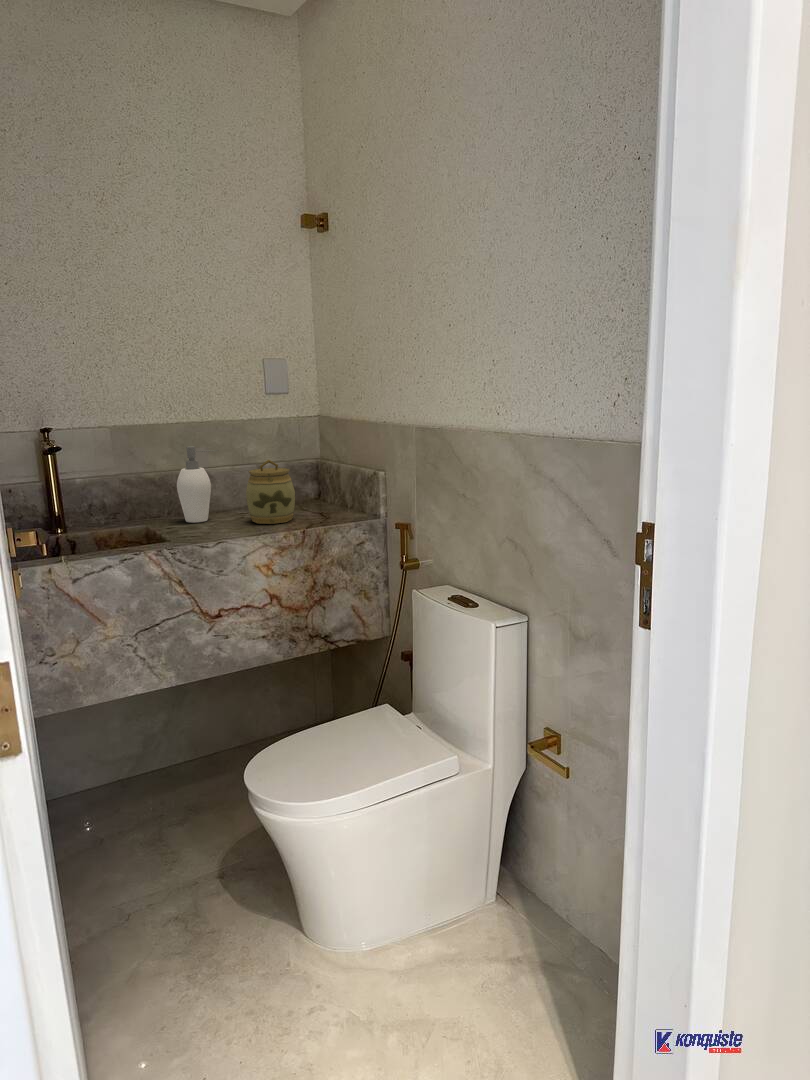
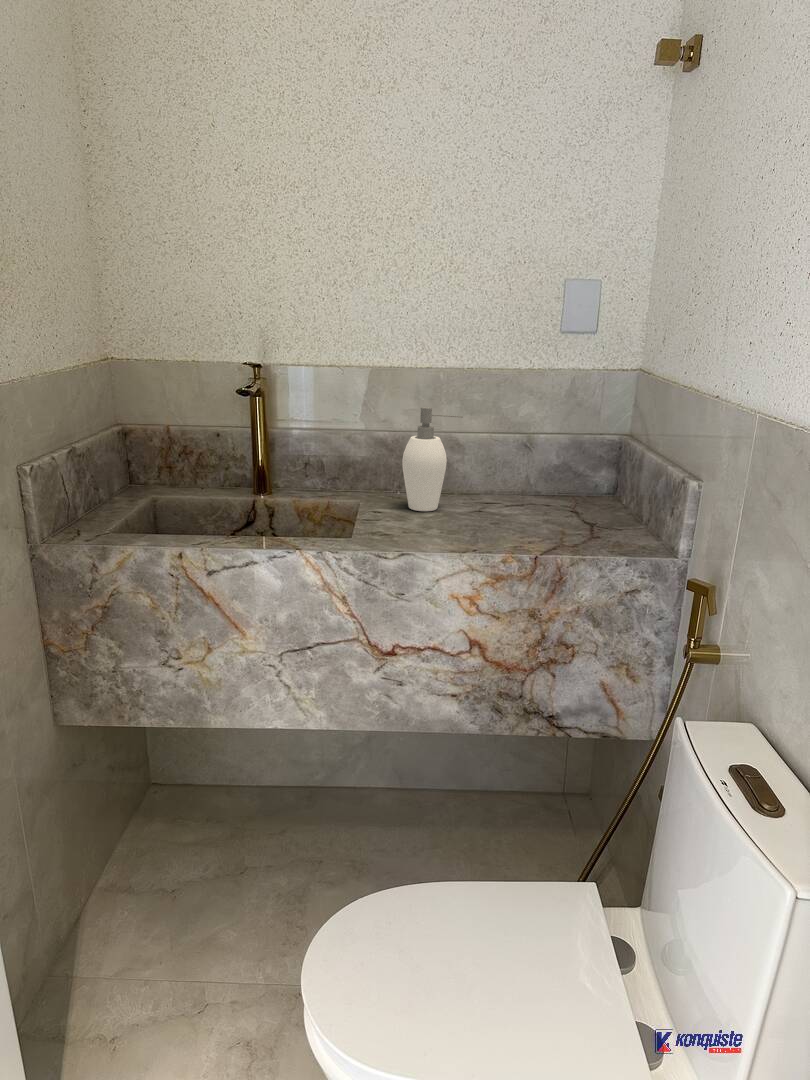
jar: present [246,460,295,524] -> none [482,439,551,535]

